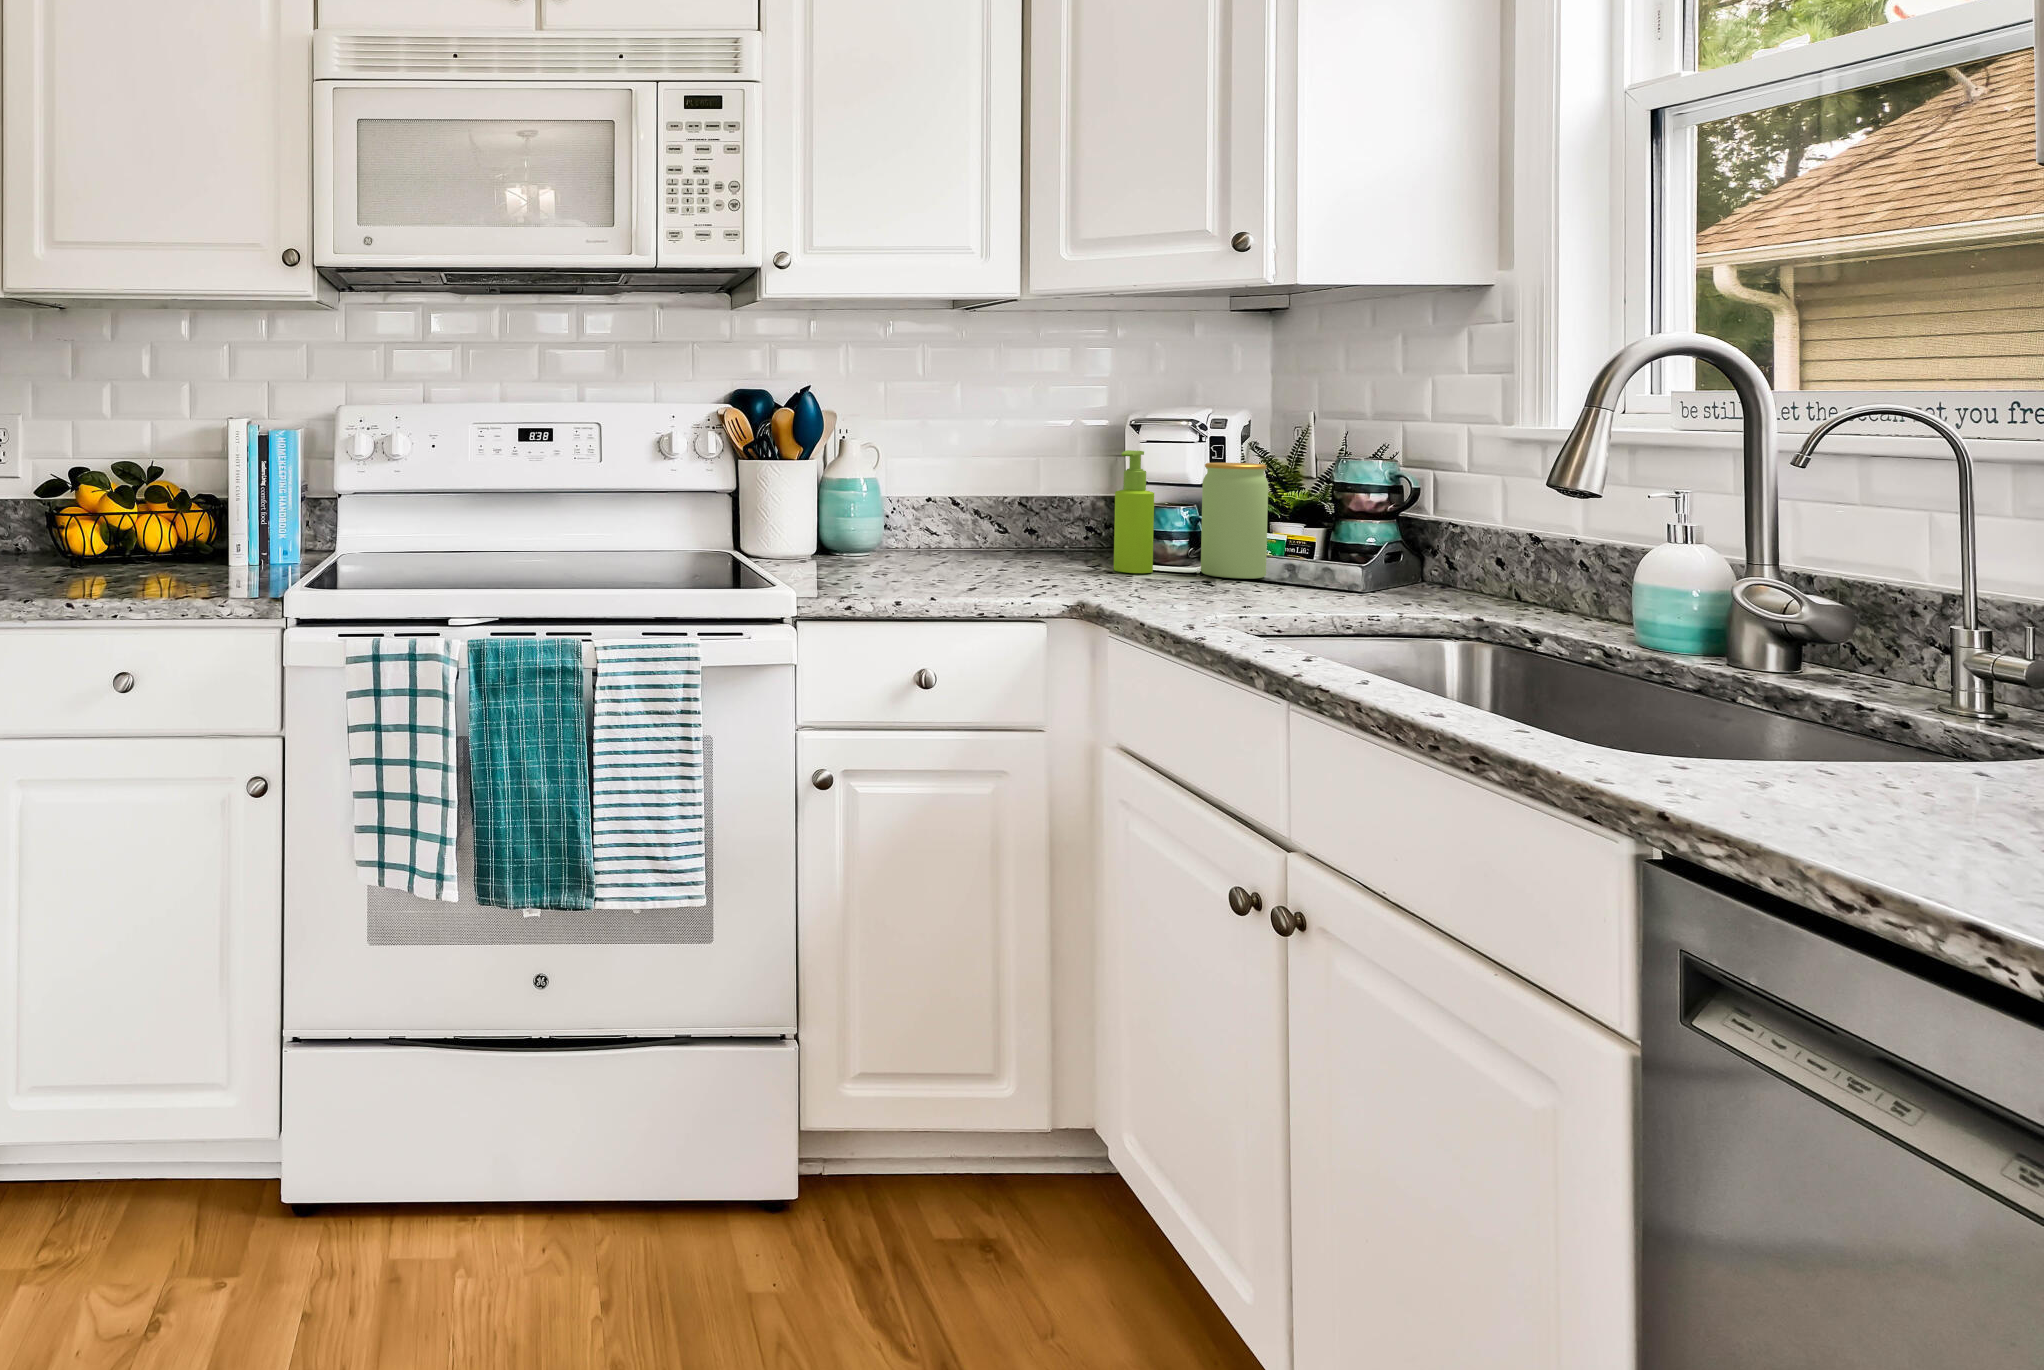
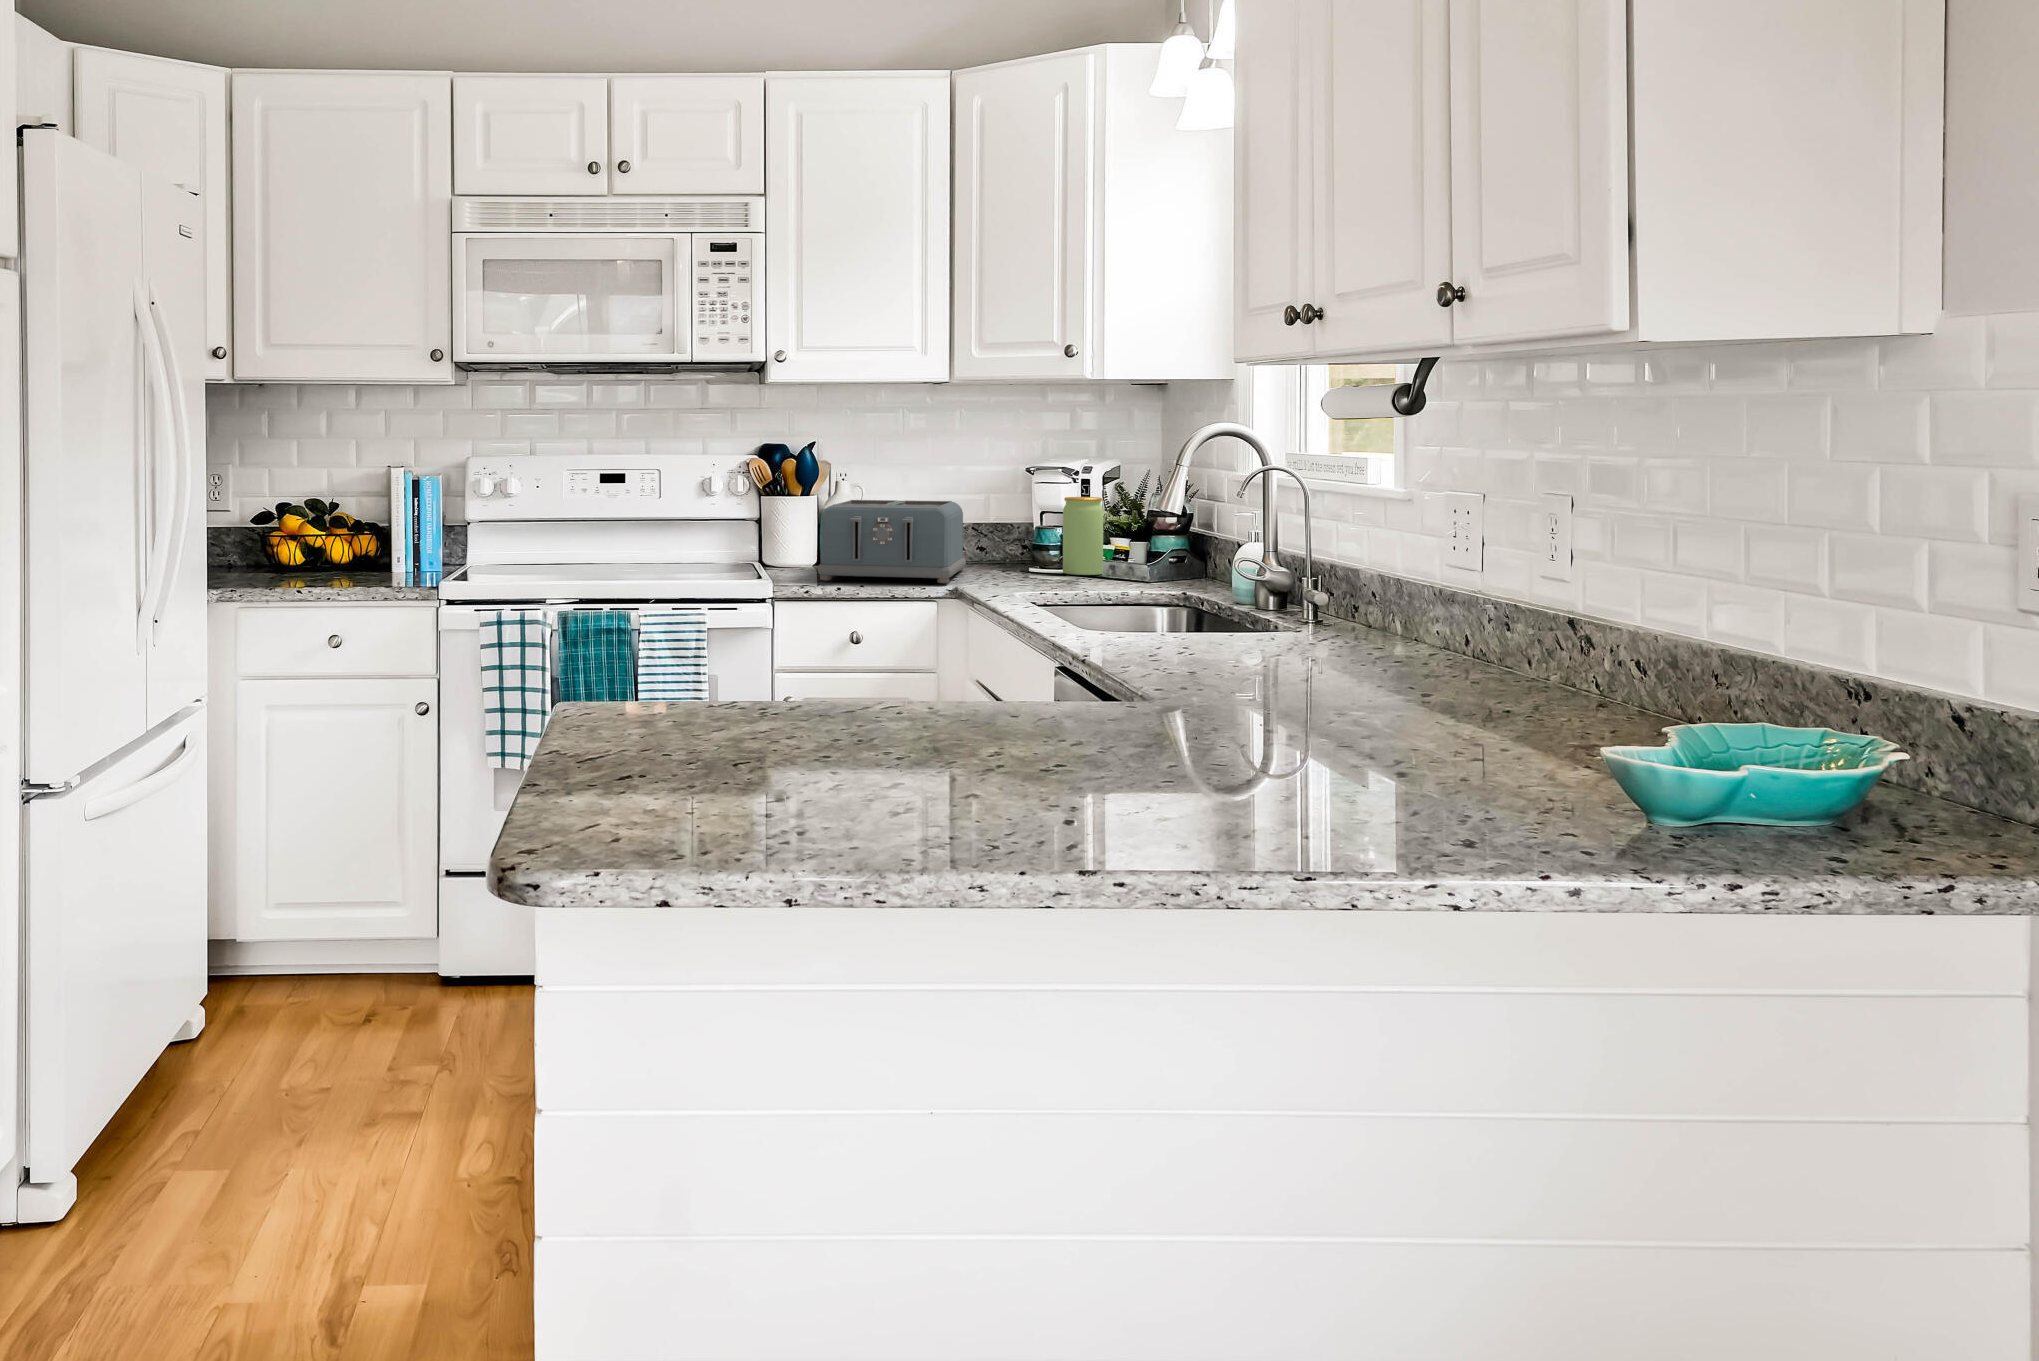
soap dispenser: present [1114,450,1154,573] -> none [1007,489,1032,573]
toaster: none [856,466,1071,596] -> present [818,500,966,583]

